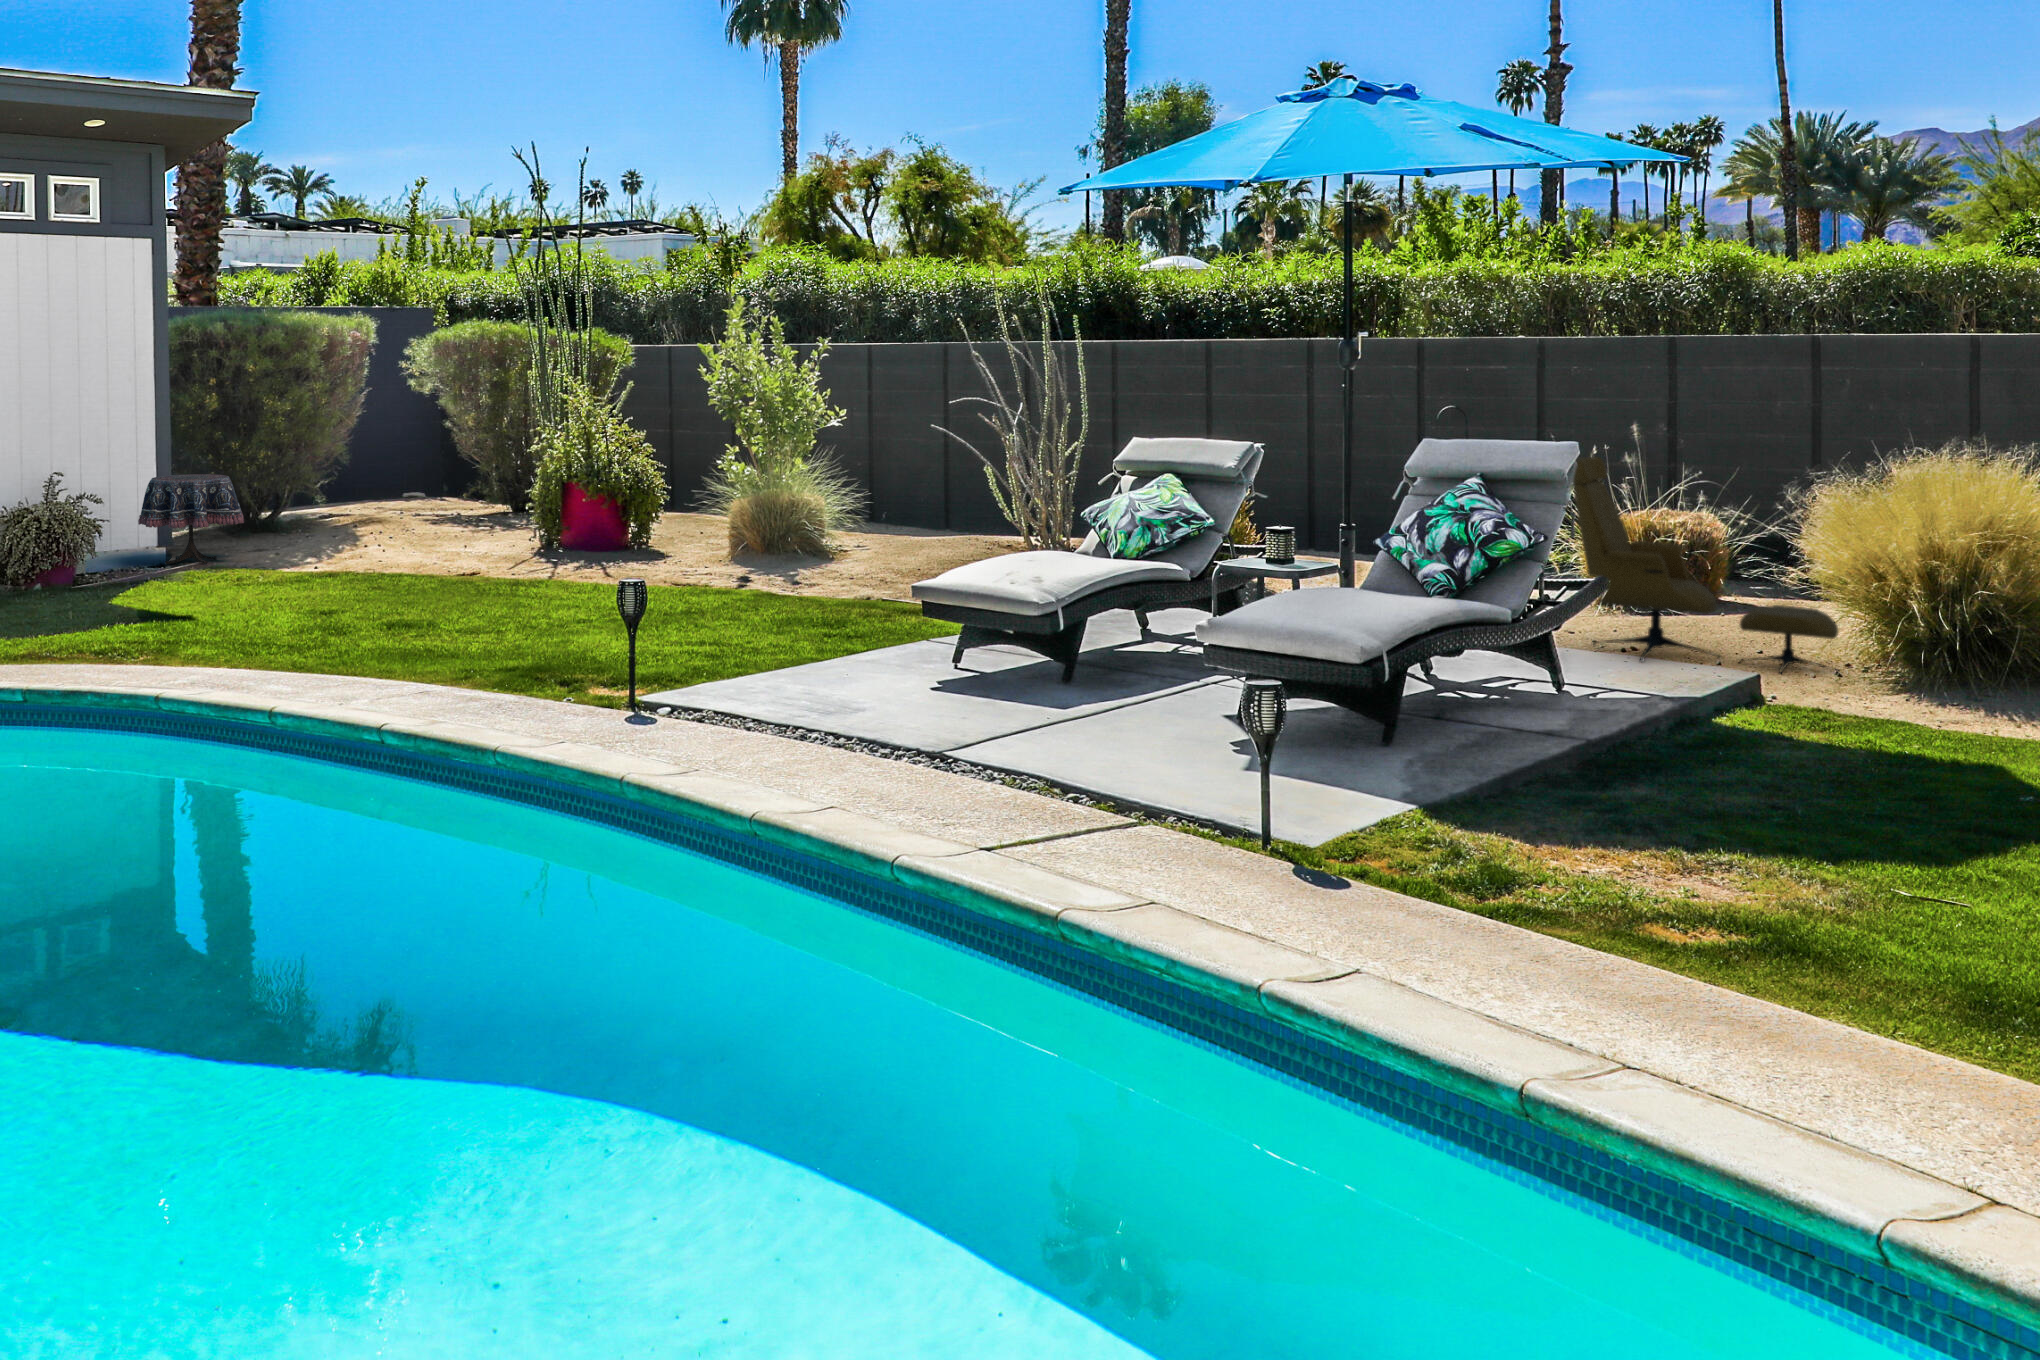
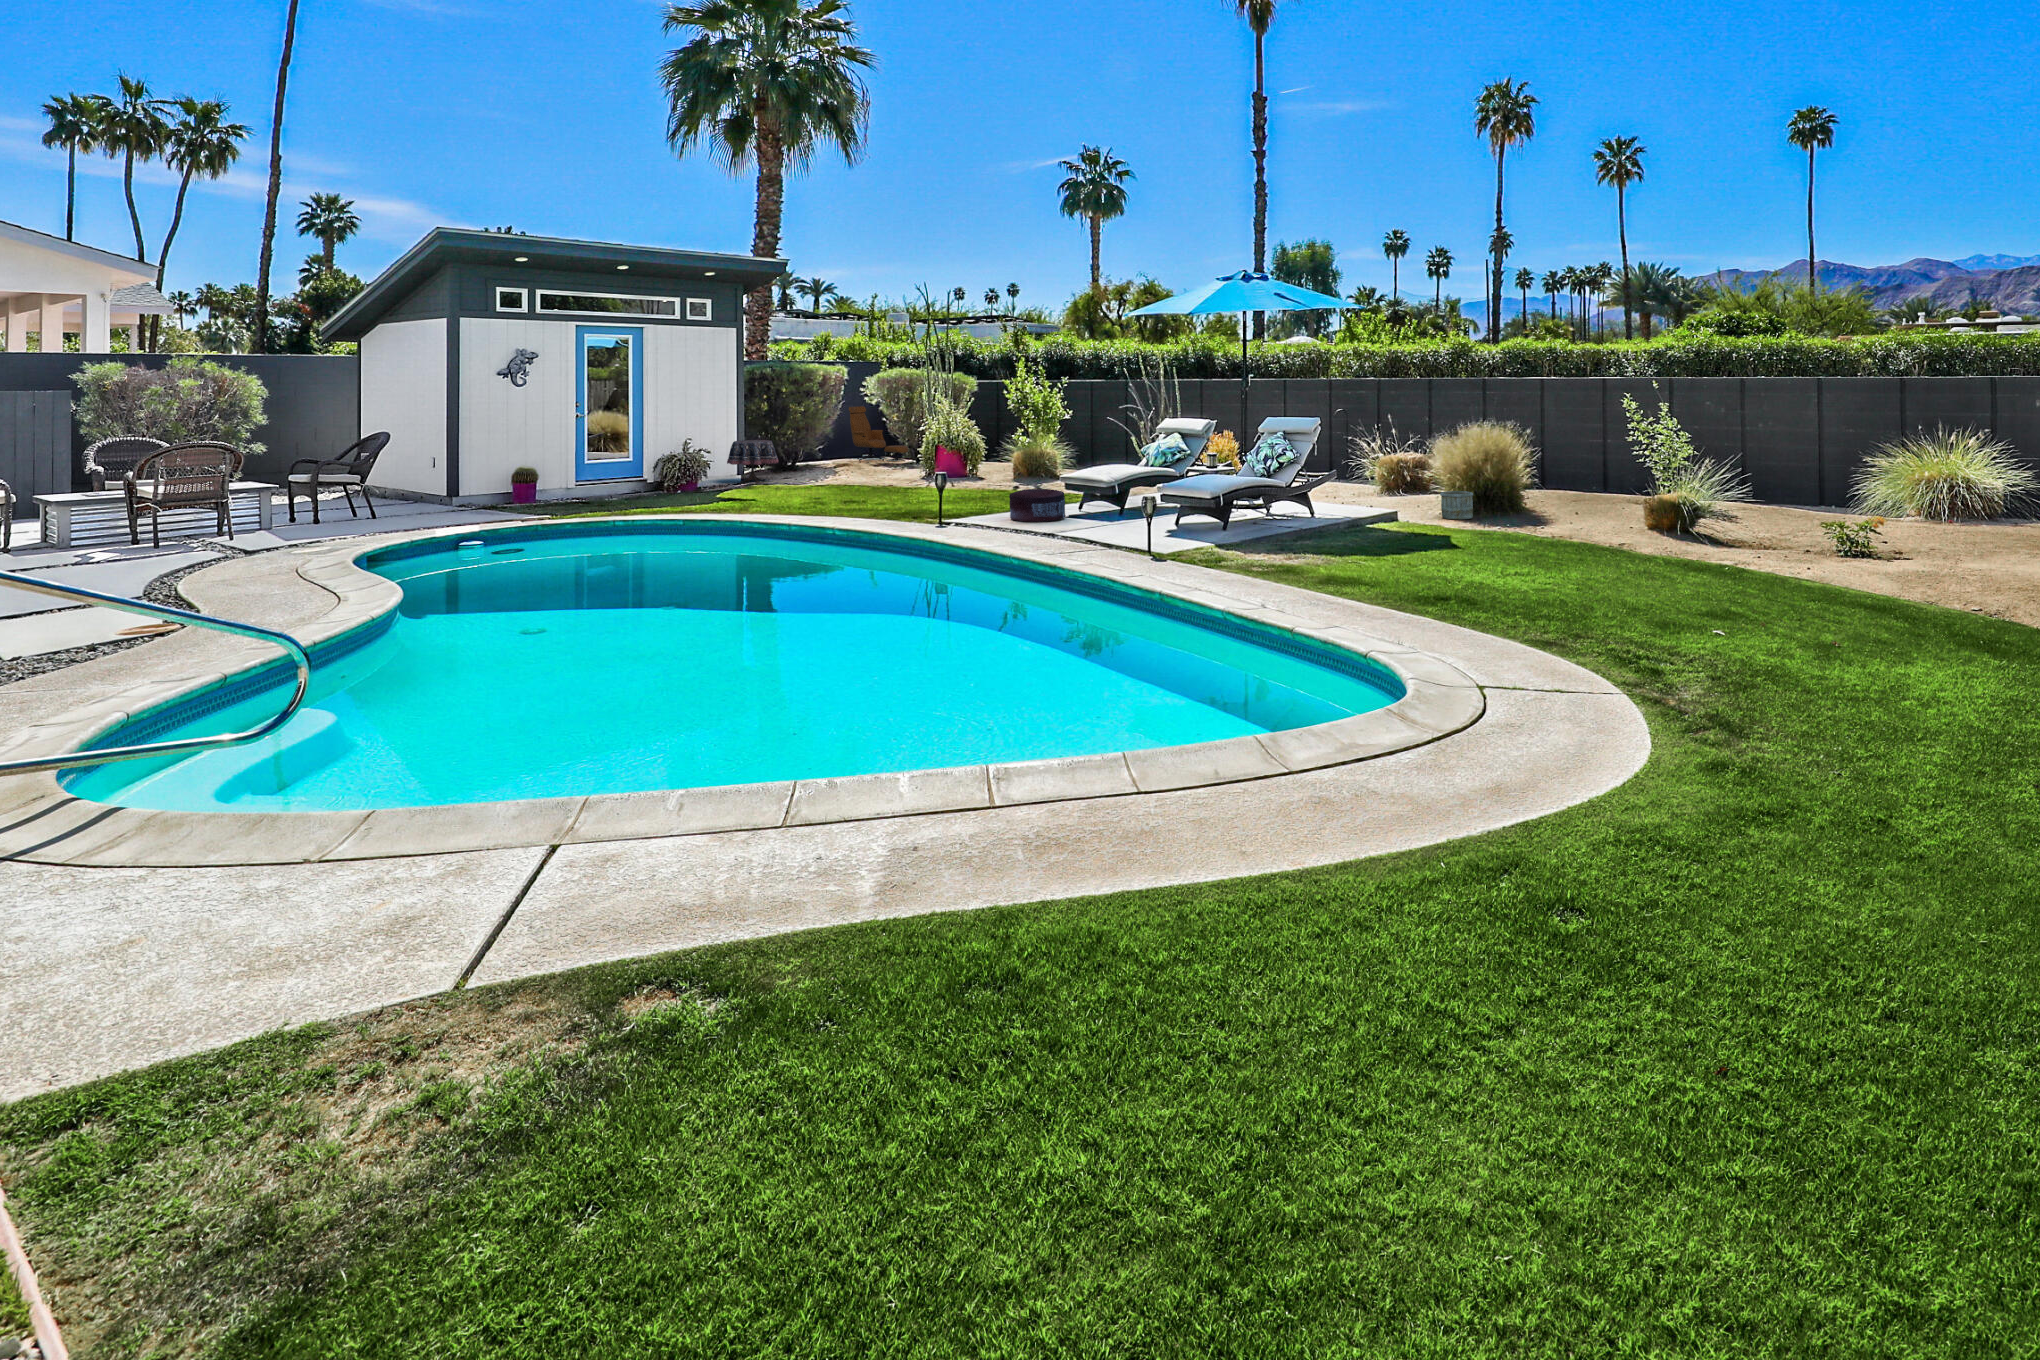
lounge chair: present [1573,457,1840,674] -> present [849,406,909,462]
pouf: none [795,612,929,700] -> present [1009,489,1066,522]
wooden bucket: none [1841,619,1937,694] -> present [1440,491,1473,520]

